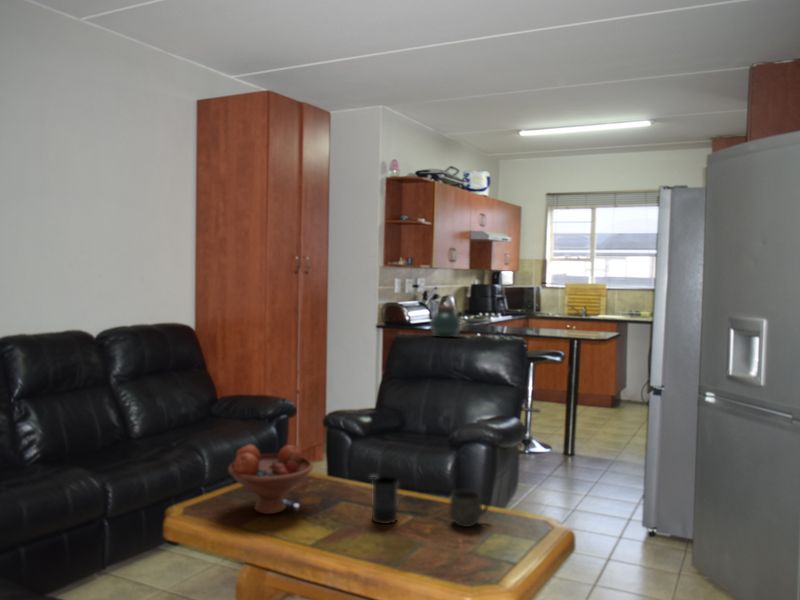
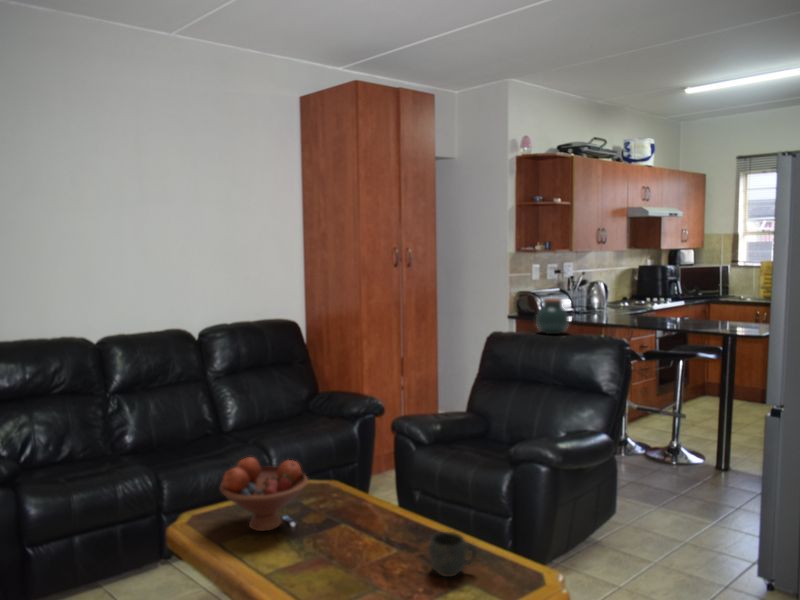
candle: present [372,476,398,524] -> none [348,505,379,560]

